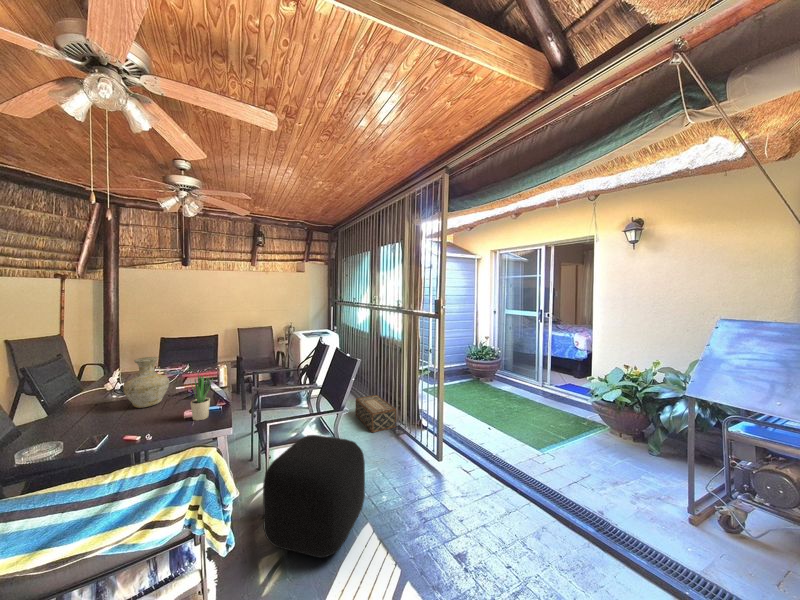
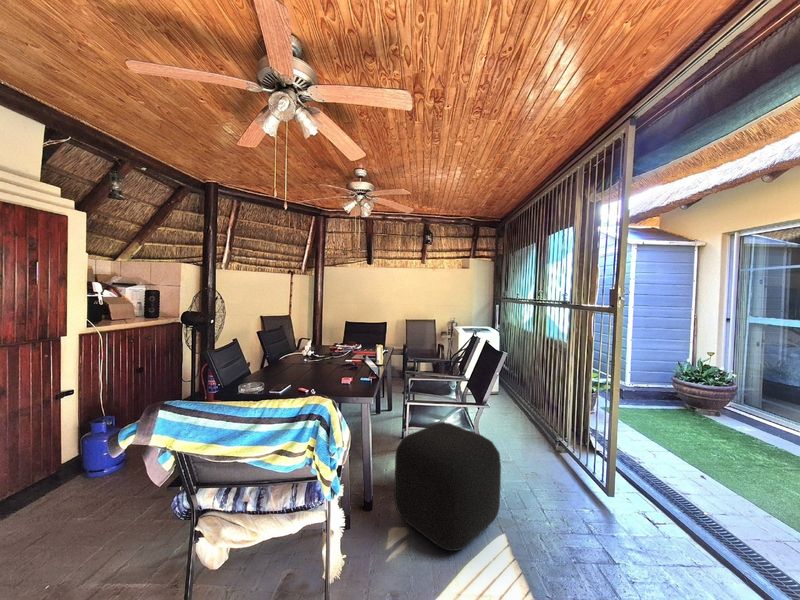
vase: present [123,357,169,408] -> none [309,328,339,368]
potted plant: present [191,374,212,421] -> none [346,339,364,383]
woven basket: present [356,395,396,433] -> none [513,407,562,451]

